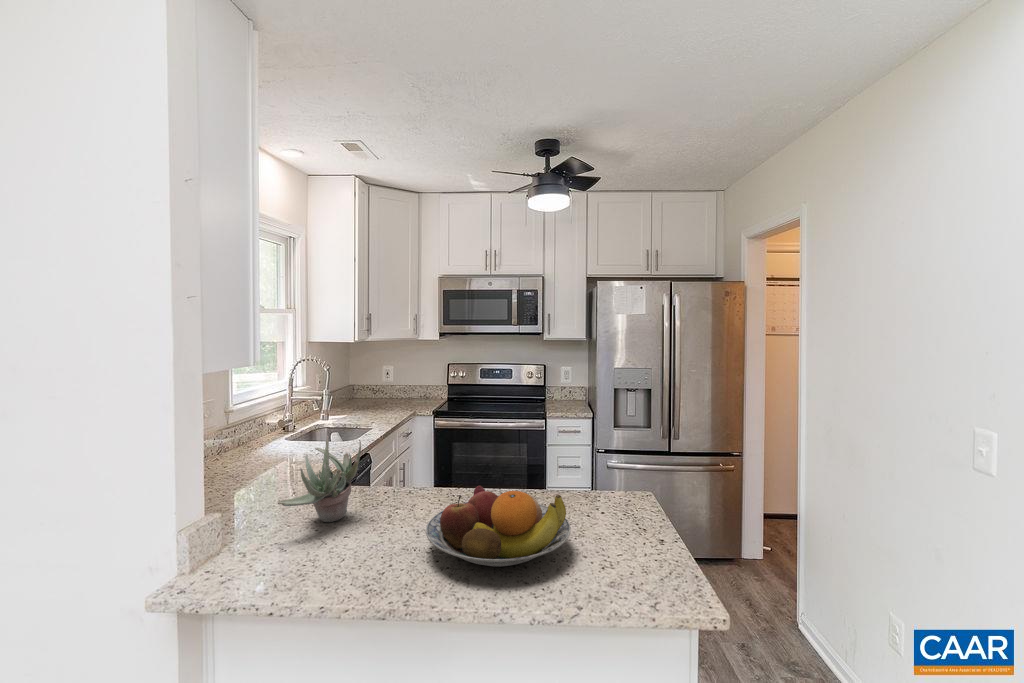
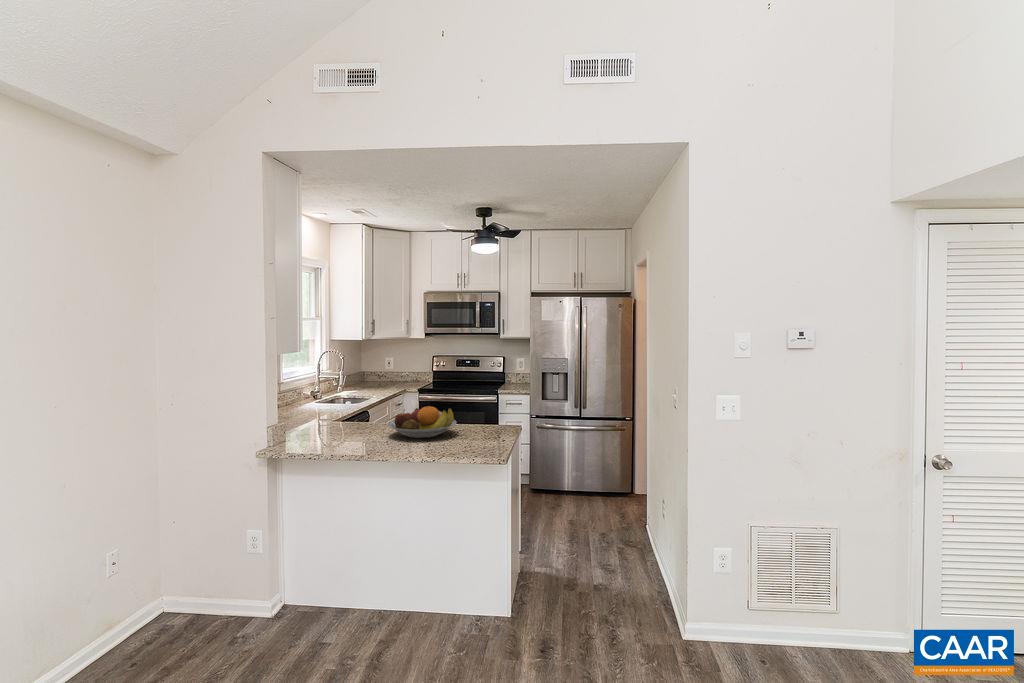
succulent plant: present [278,436,361,522] -> none [319,383,360,428]

